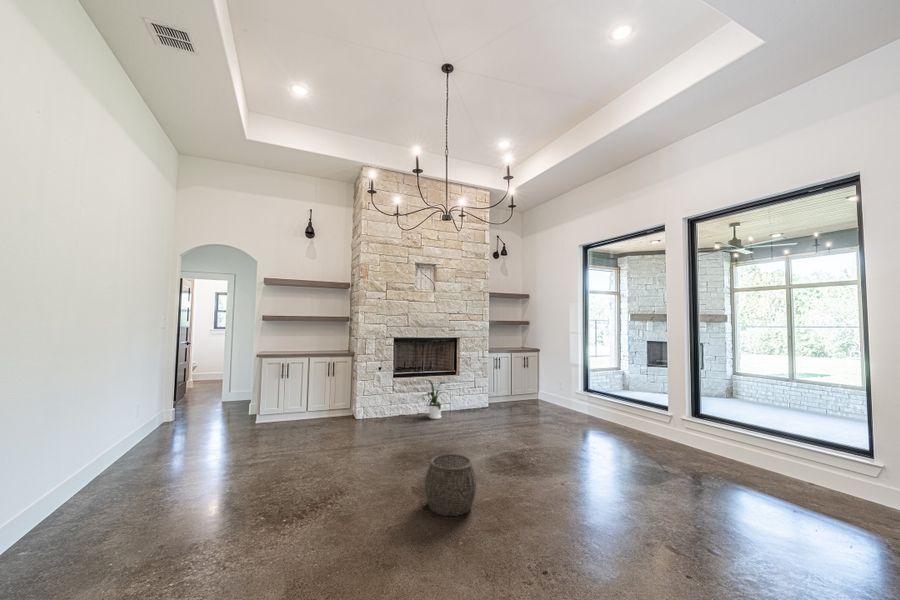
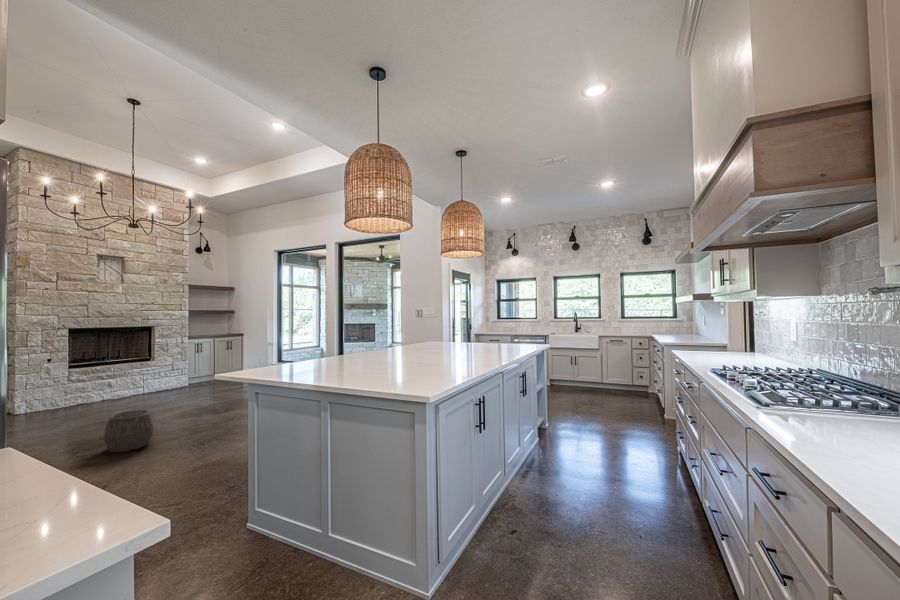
house plant: present [425,380,446,419] -> none [100,367,142,402]

